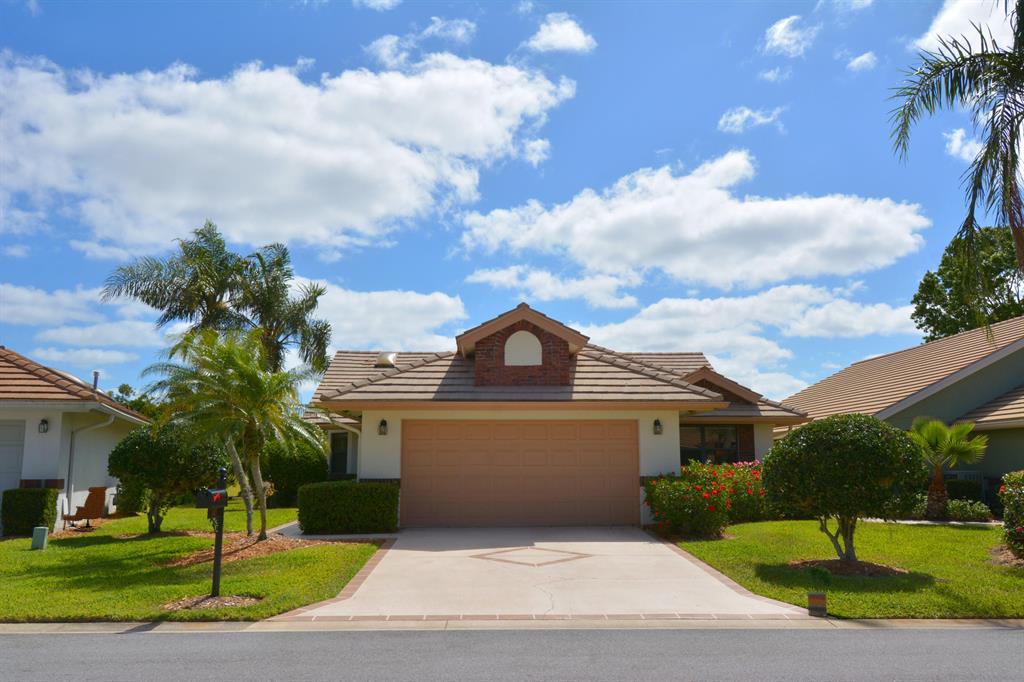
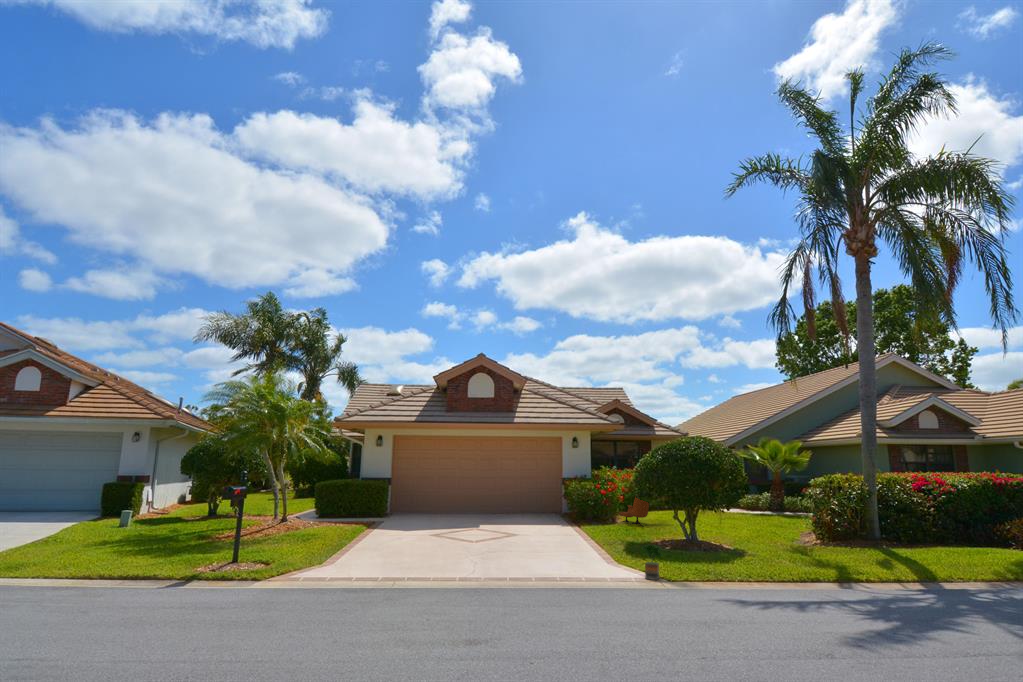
lounge chair: present [63,486,107,531] -> present [619,497,649,527]

